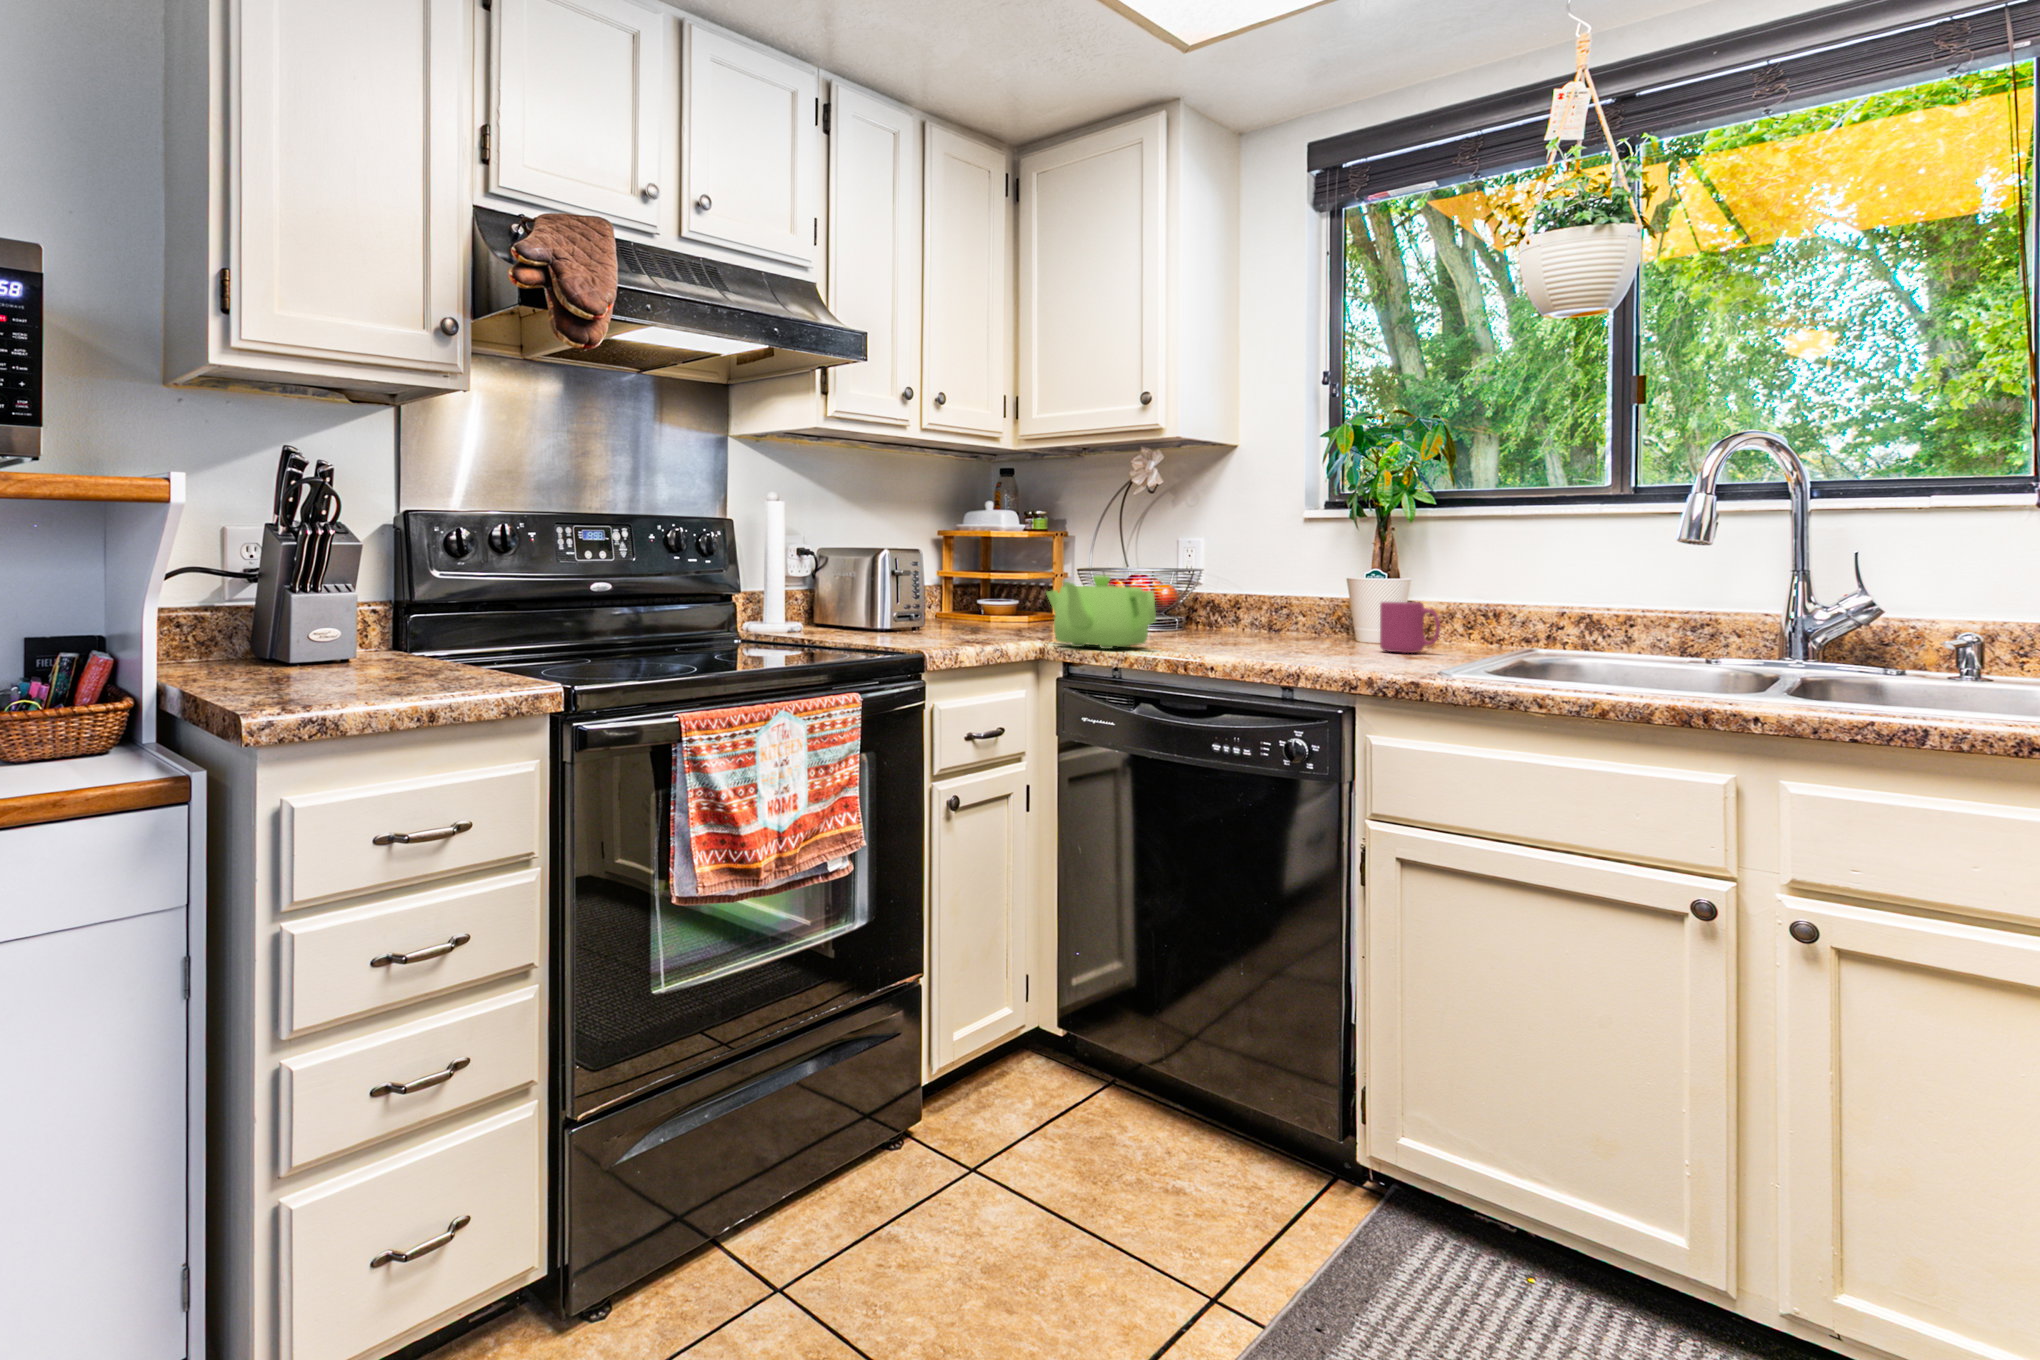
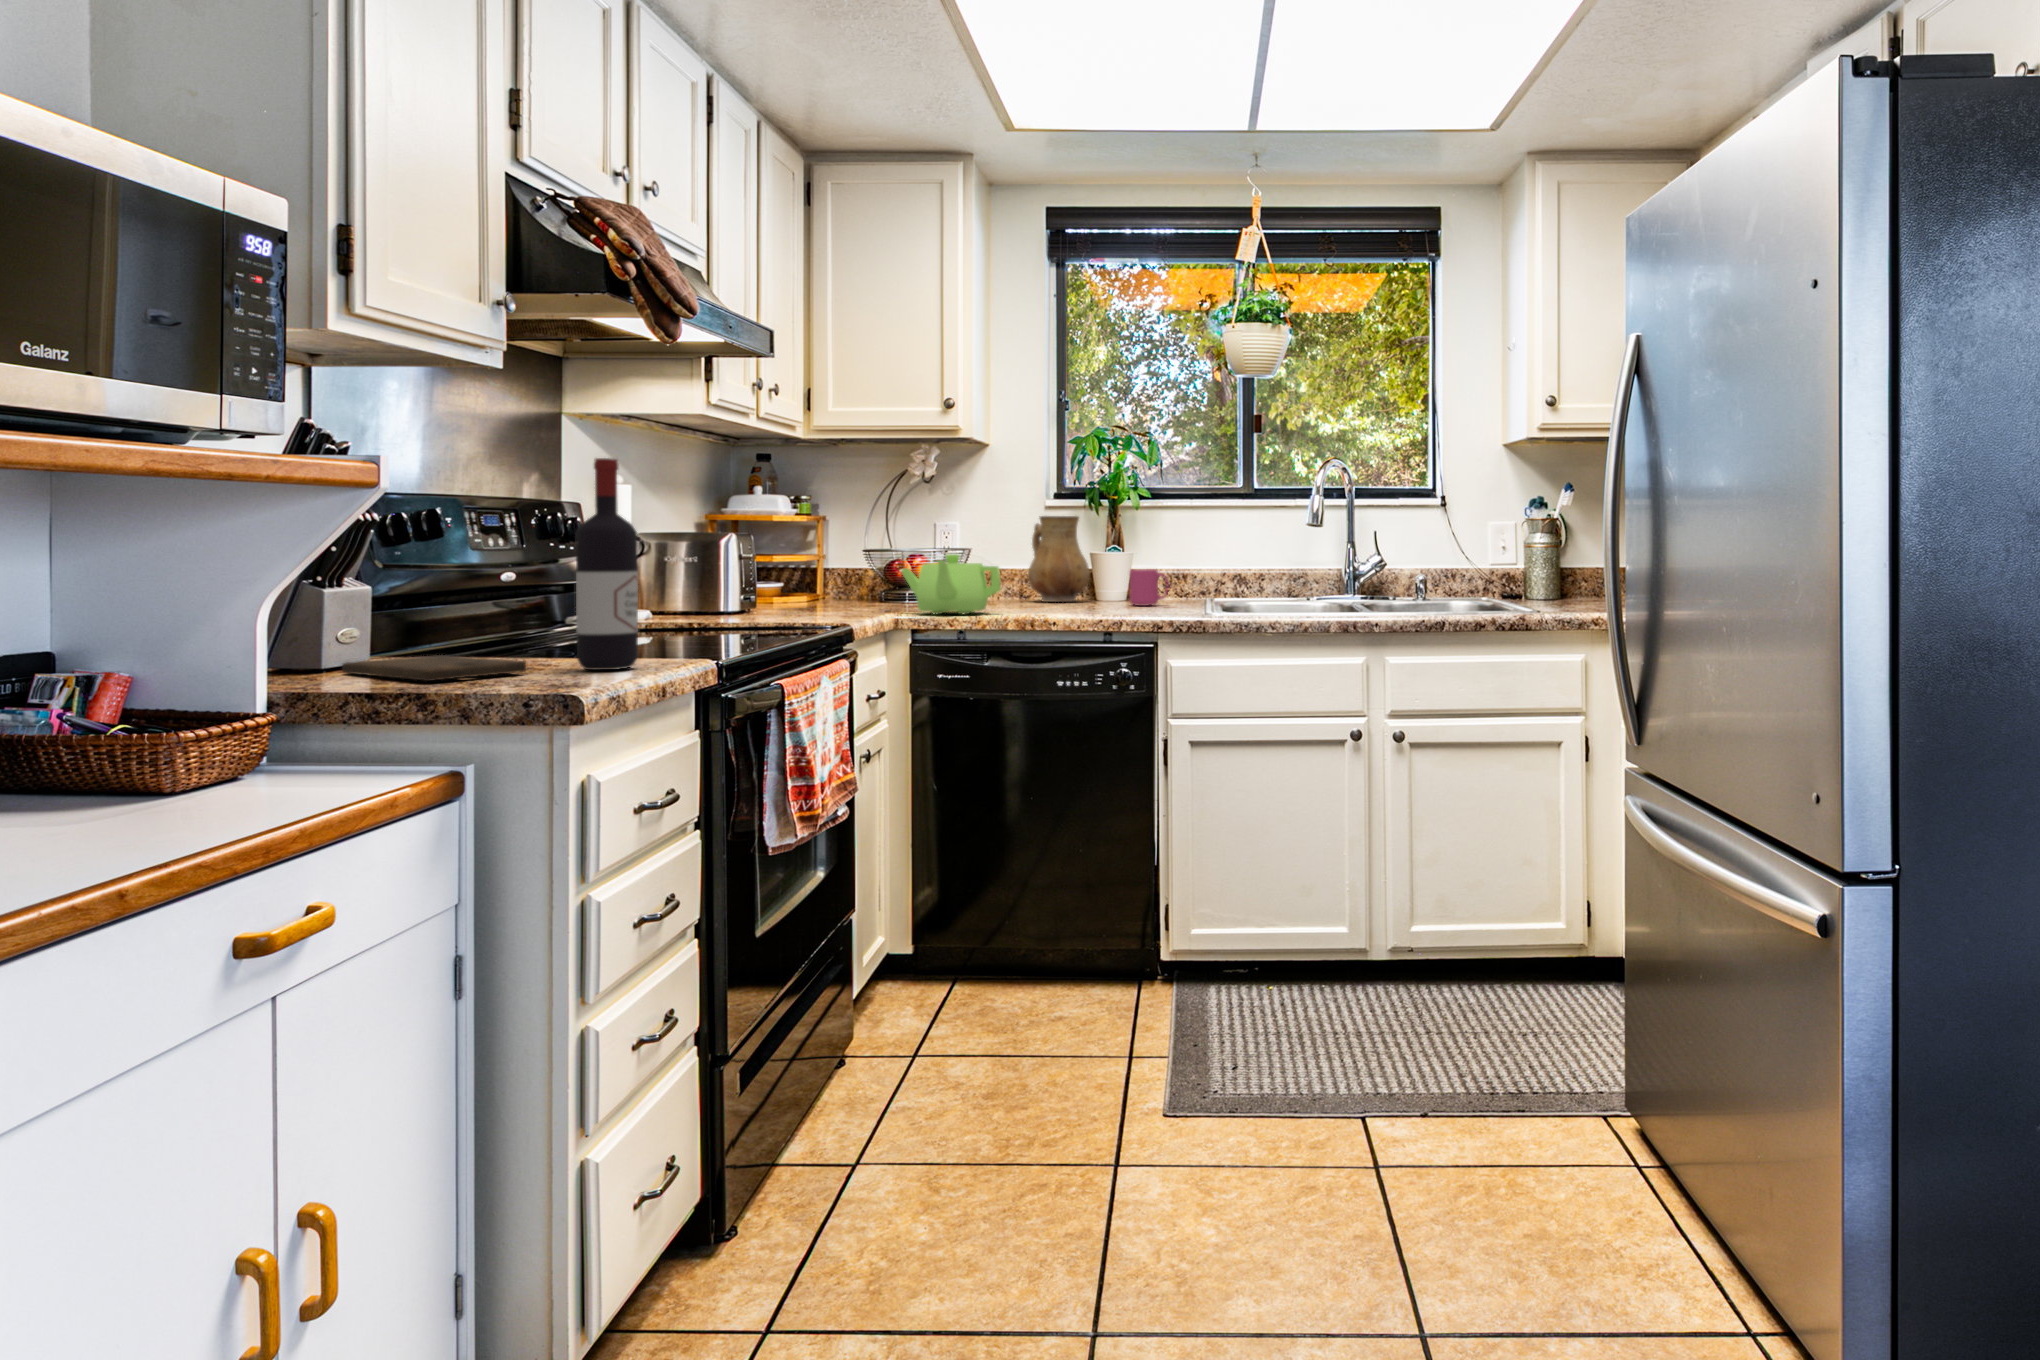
wine bottle: none [435,464,497,685] -> present [575,458,638,670]
ceramic pitcher: none [1265,531,1349,641] -> present [1028,516,1089,602]
cutting board: none [285,657,406,681] -> present [342,655,526,681]

